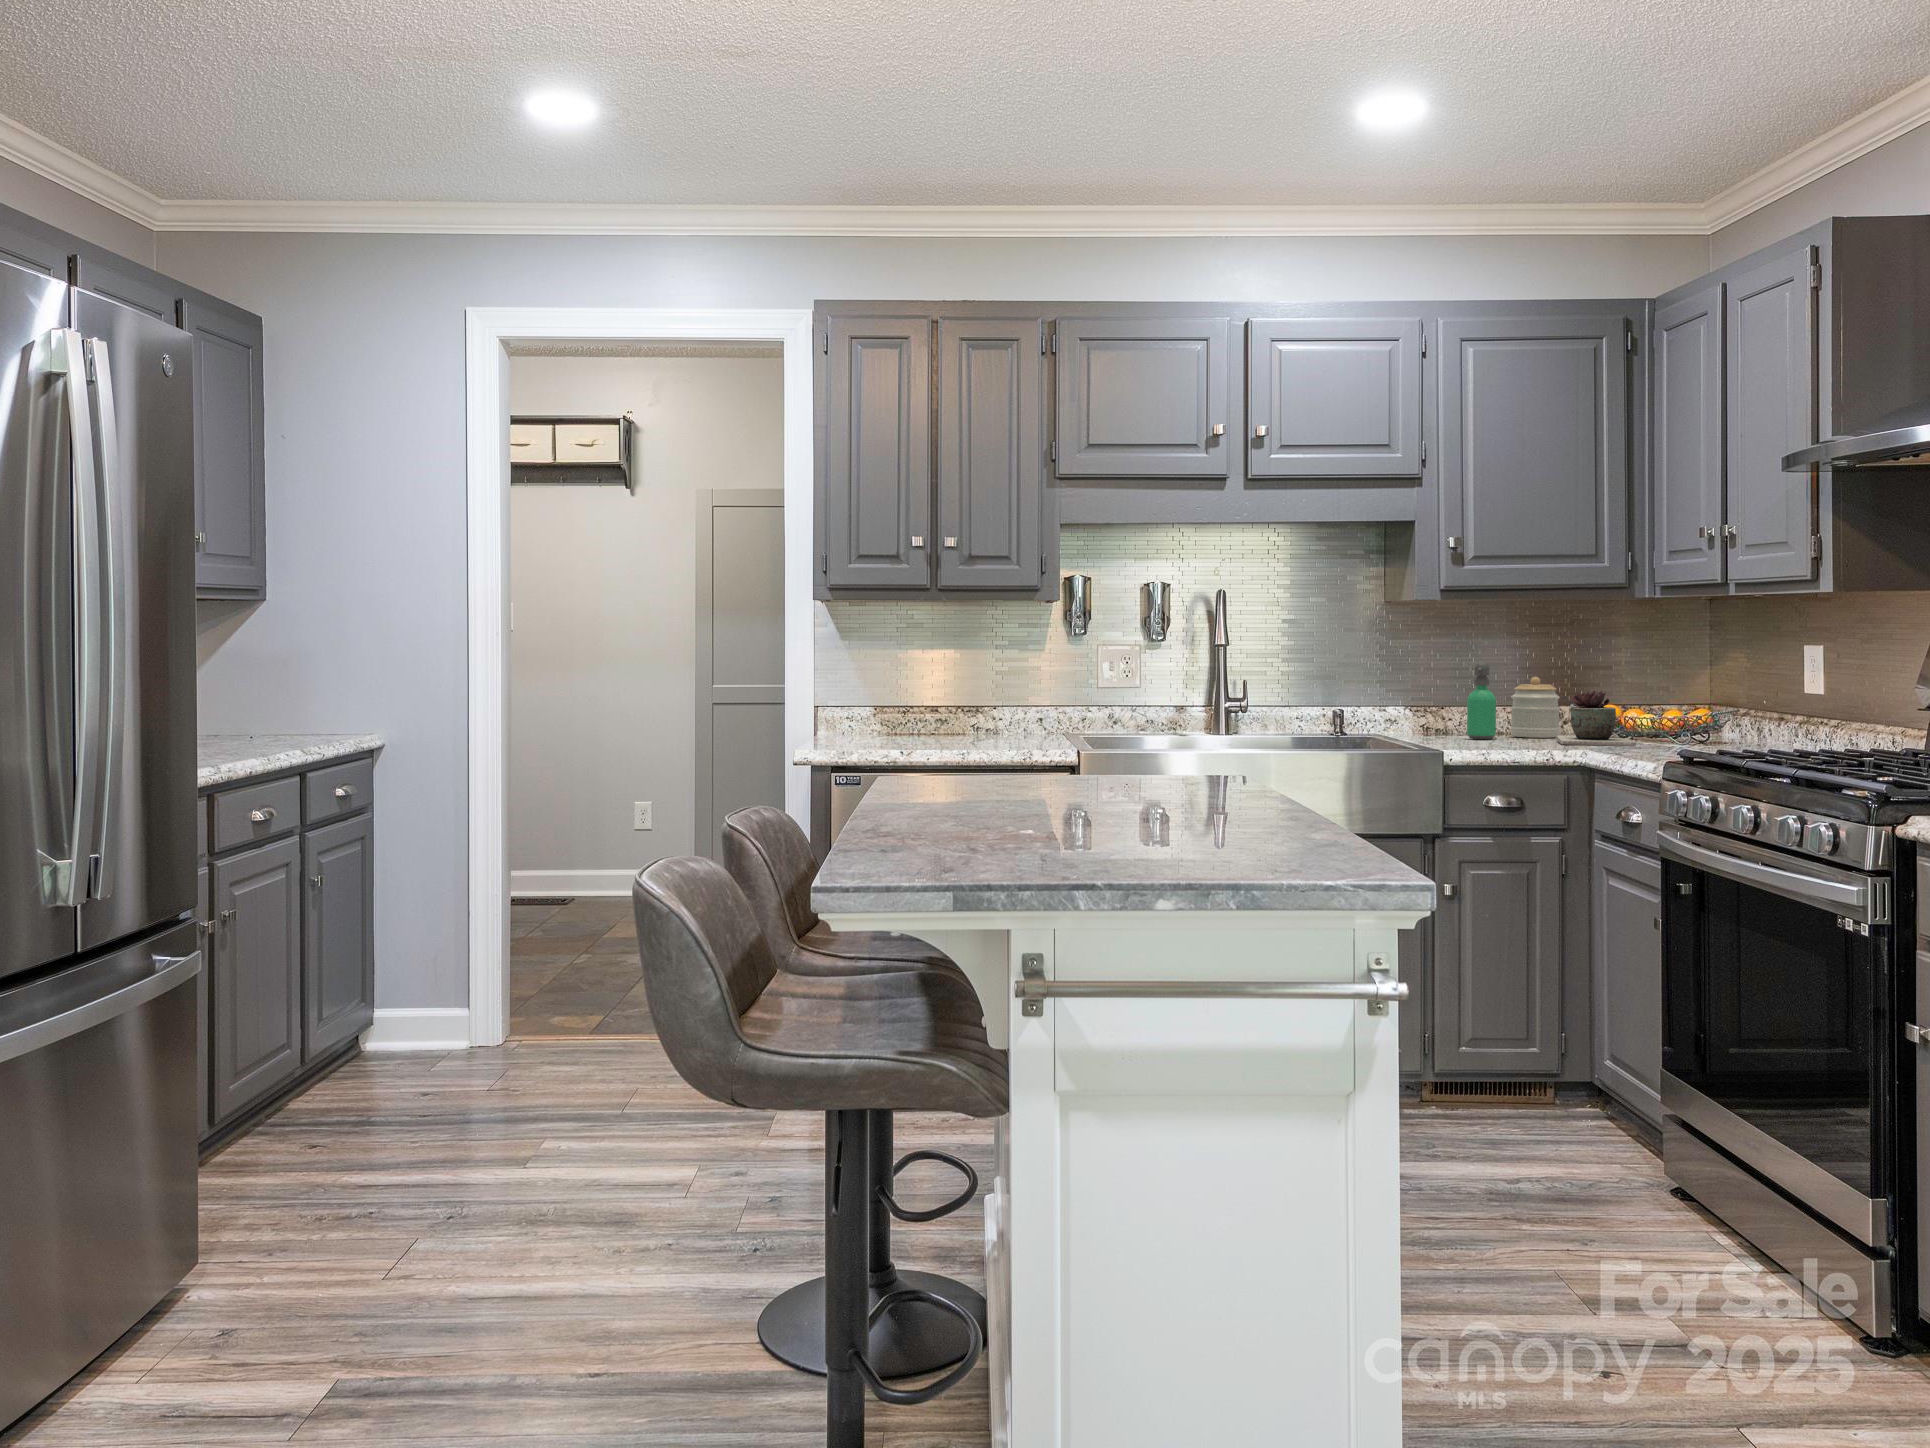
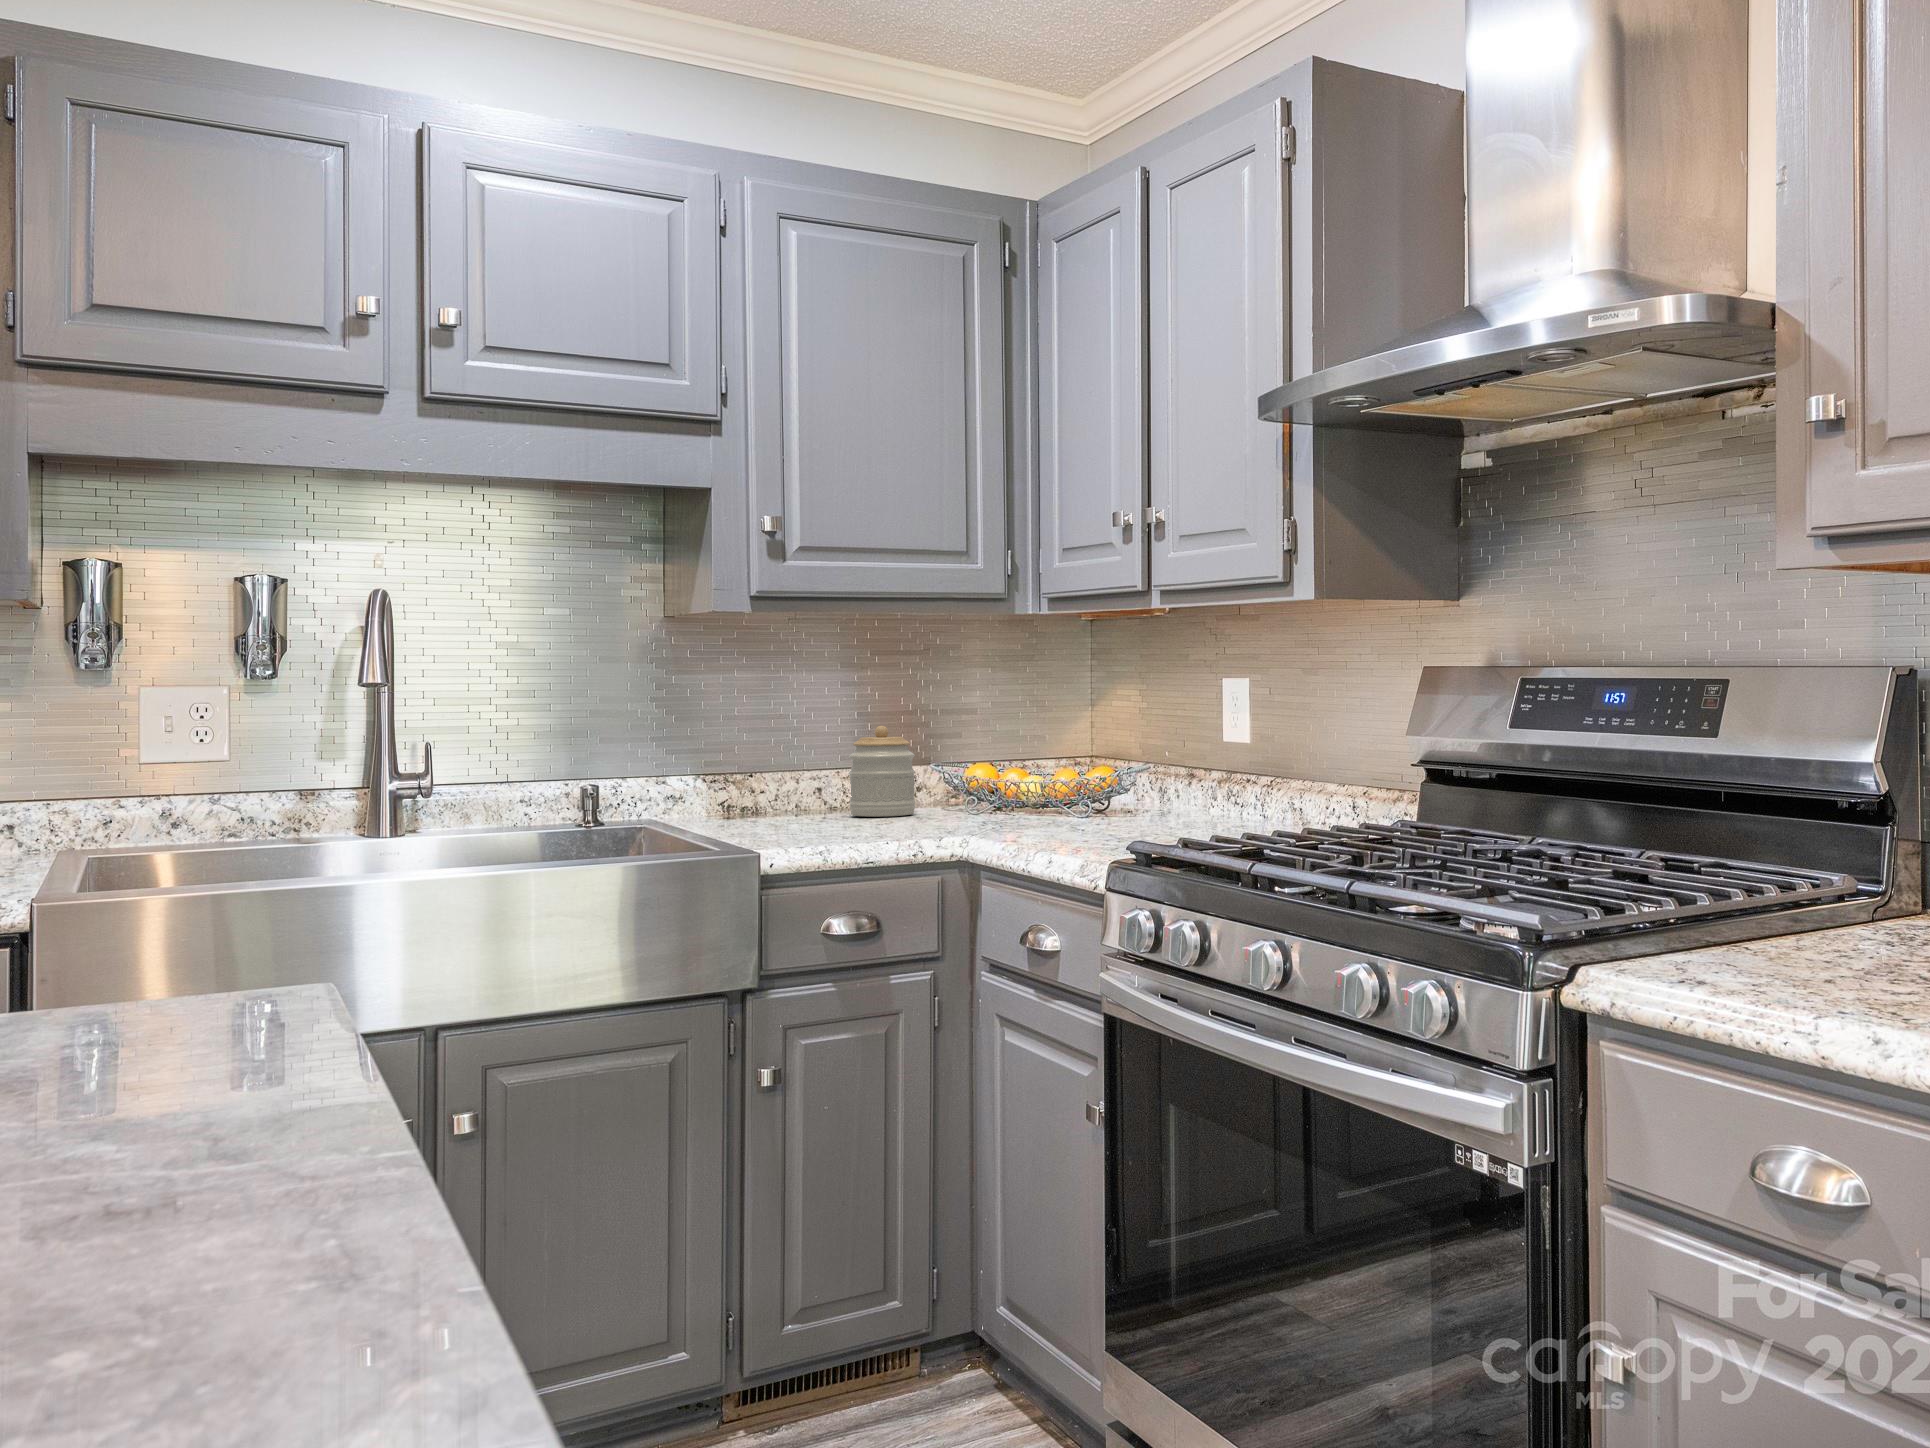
soap dispenser: present [1467,662,1496,739] -> none [789,704,831,824]
succulent plant: present [1557,690,1636,746] -> none [917,743,1028,828]

